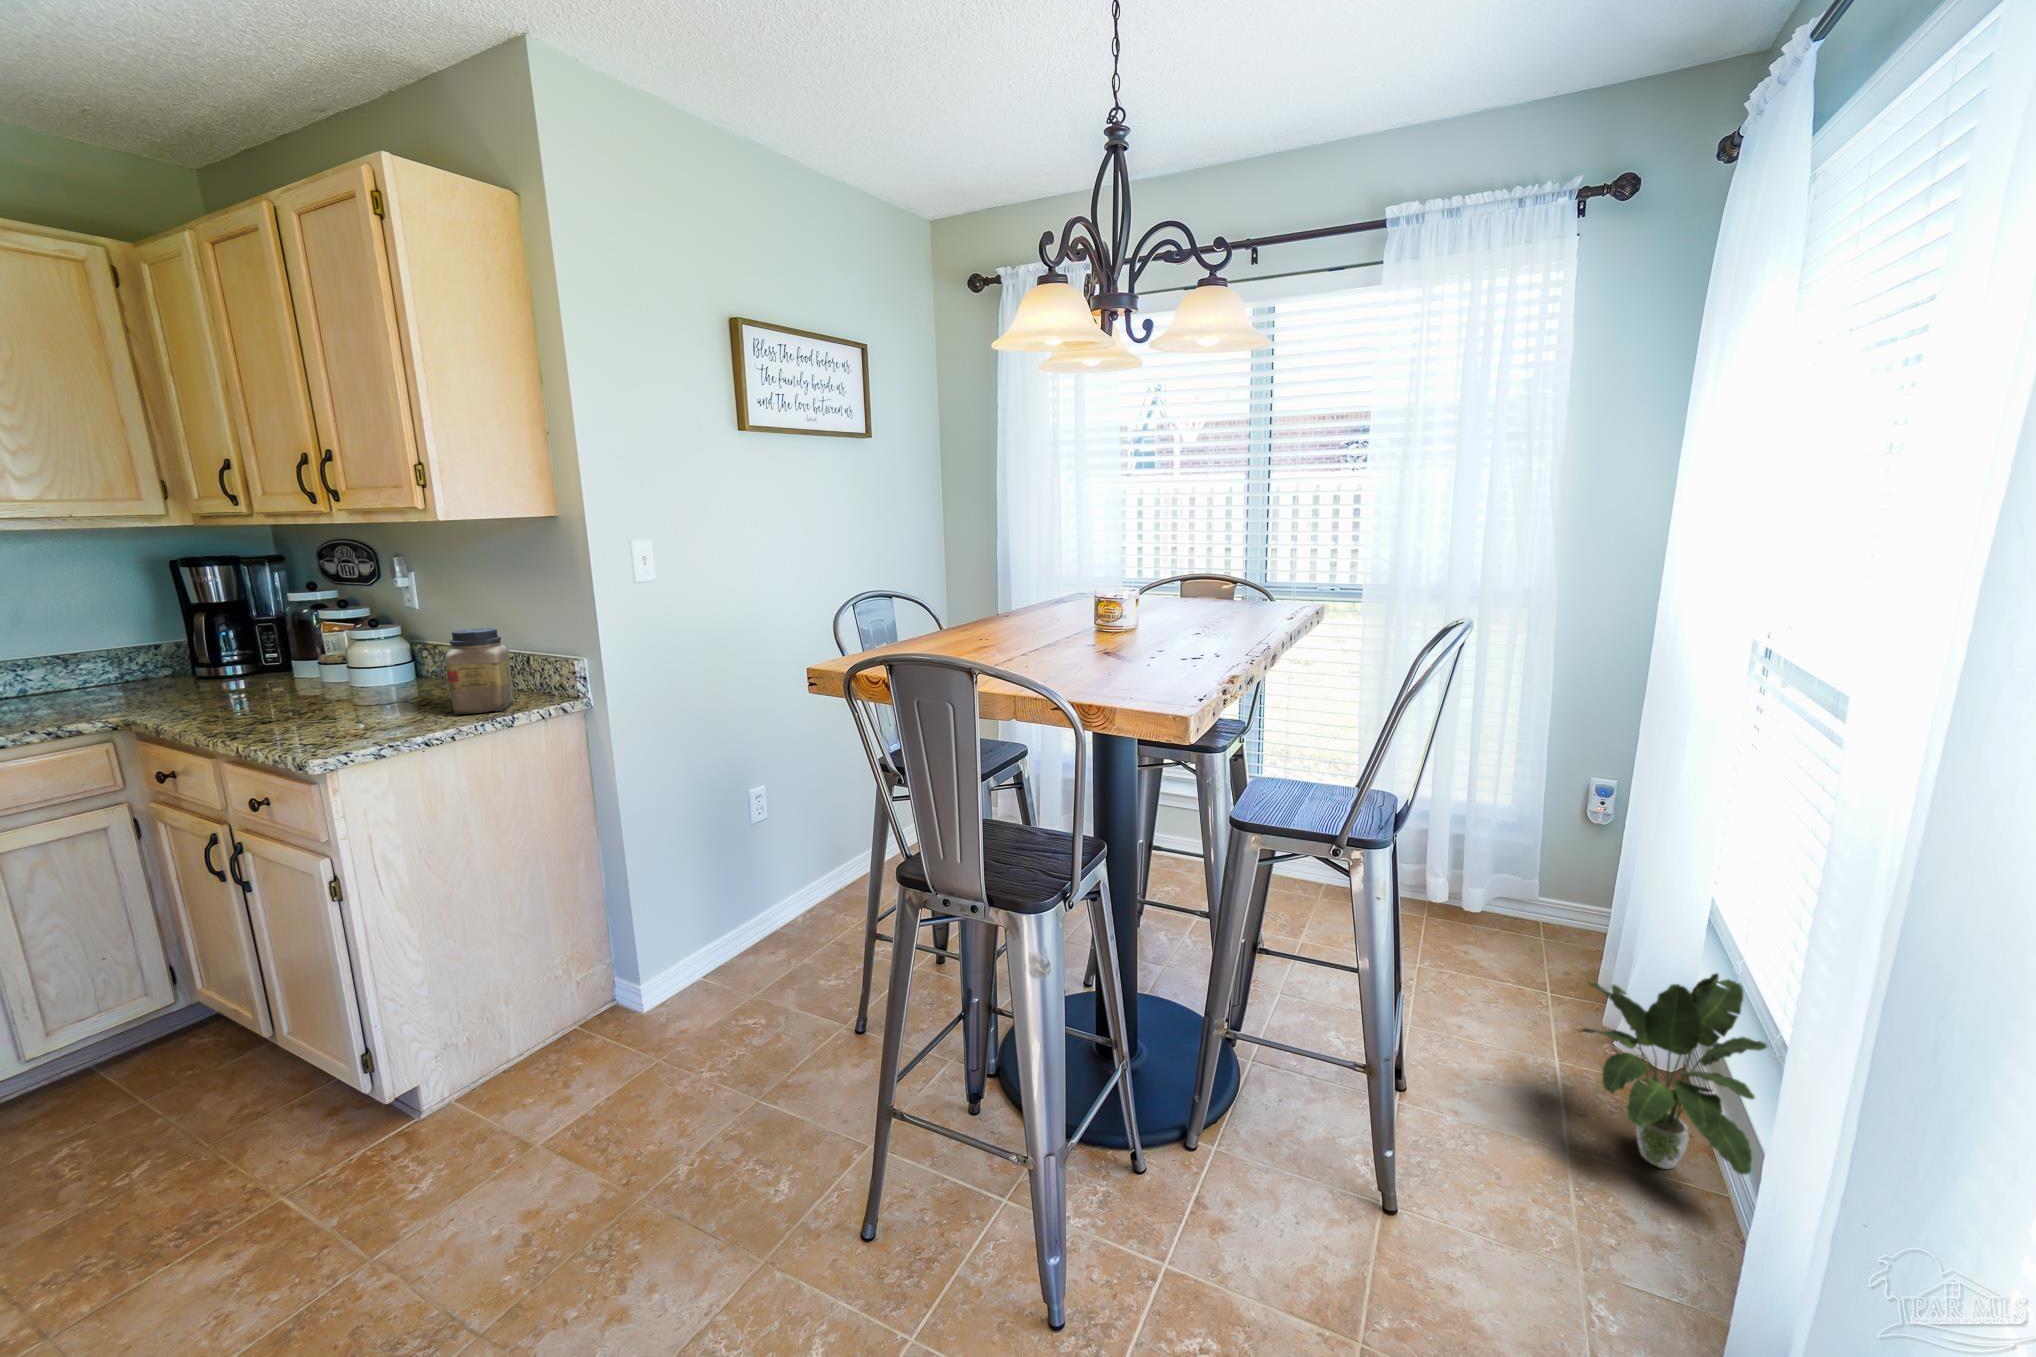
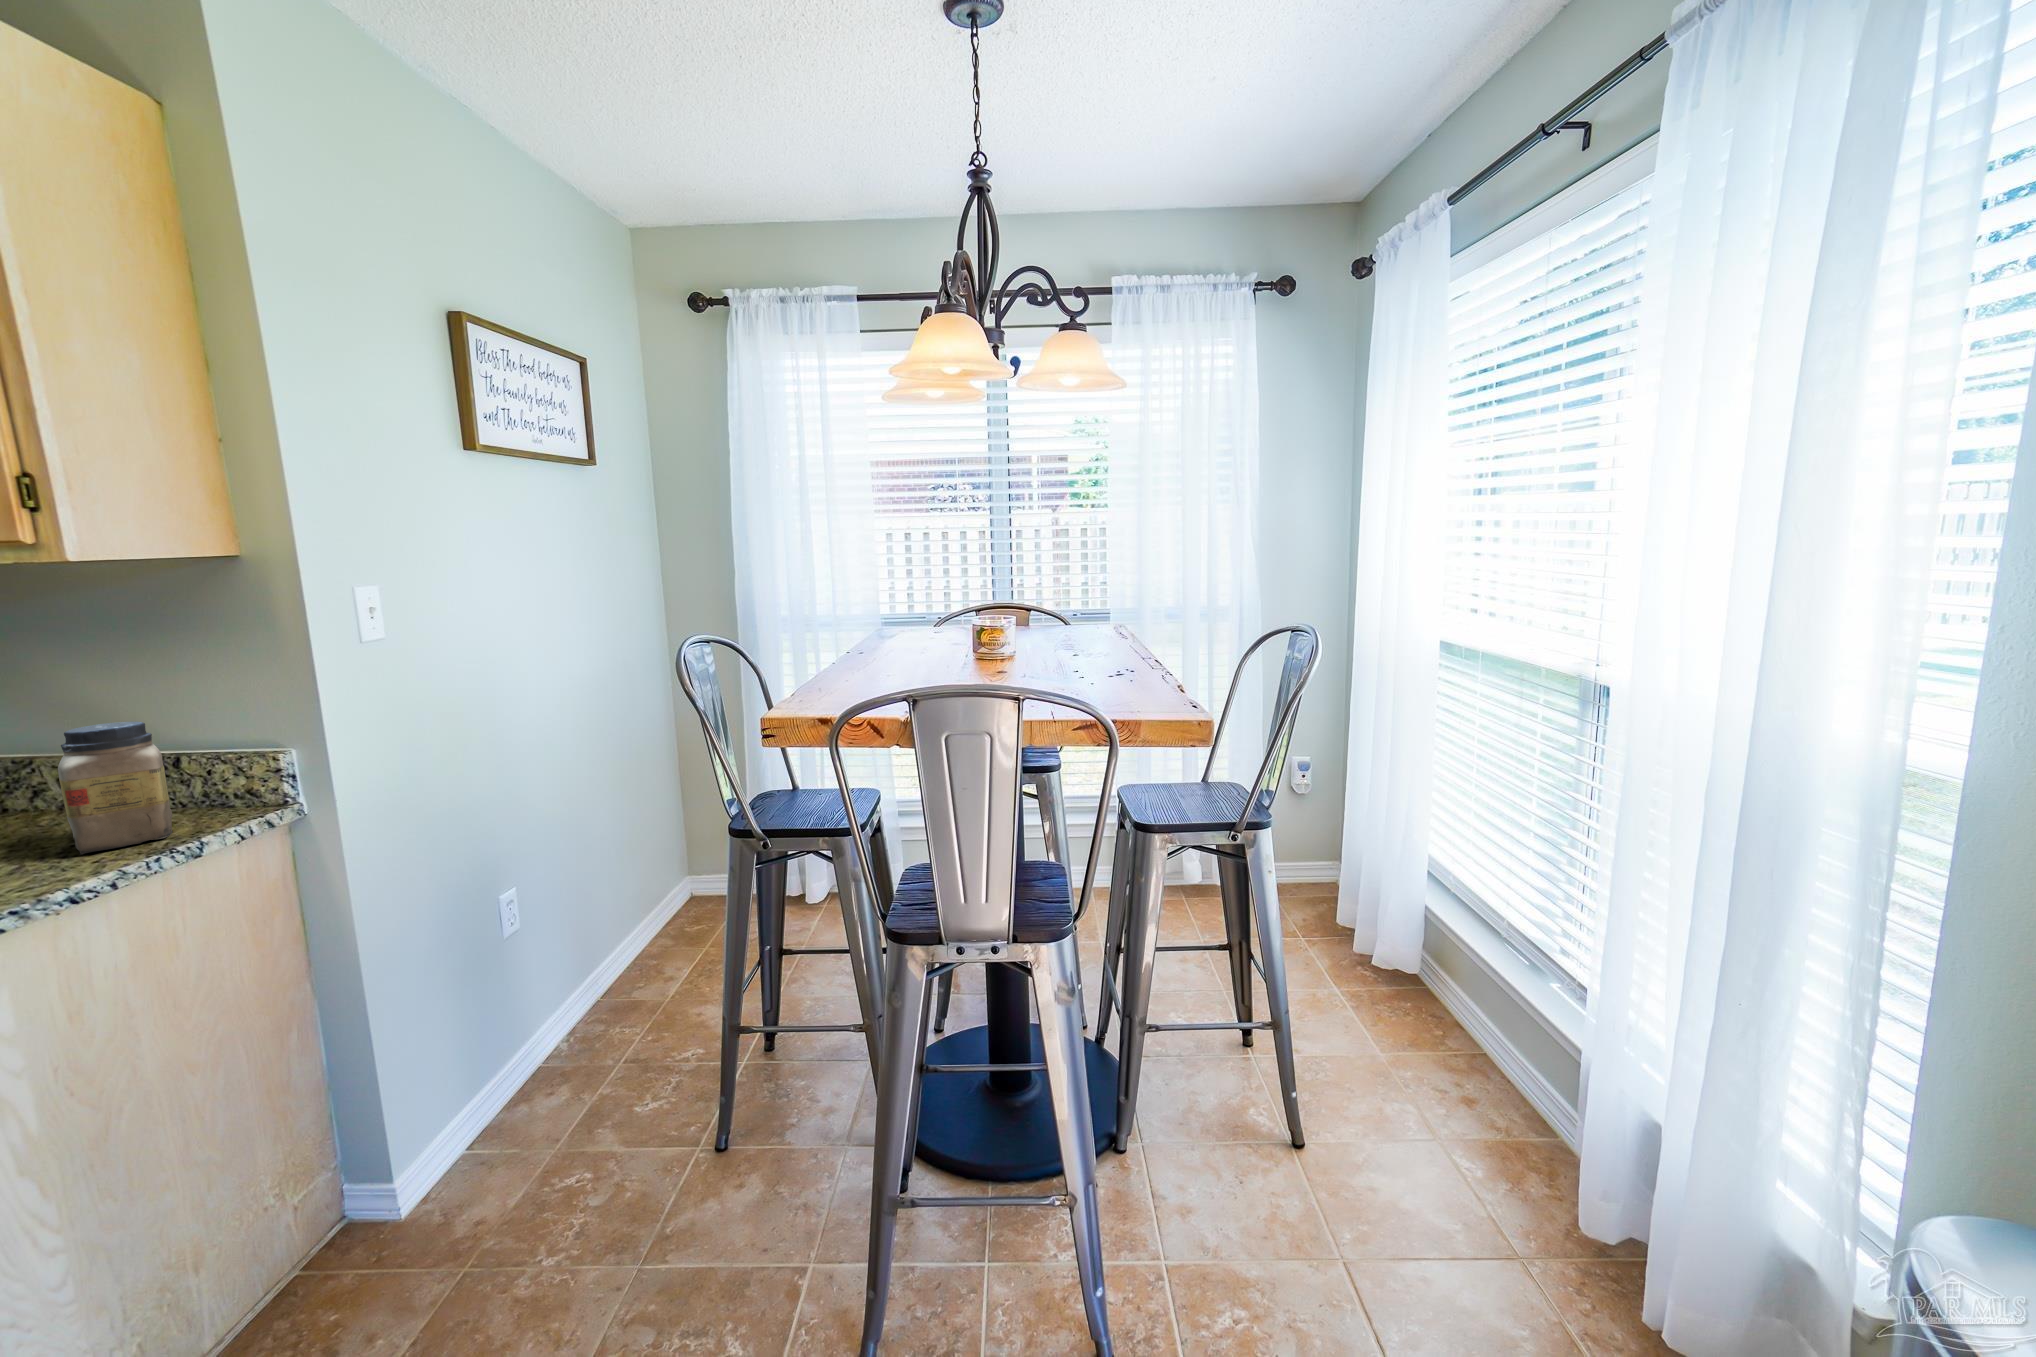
potted plant: present [1579,973,1767,1175] -> none [1359,873,1496,1035]

